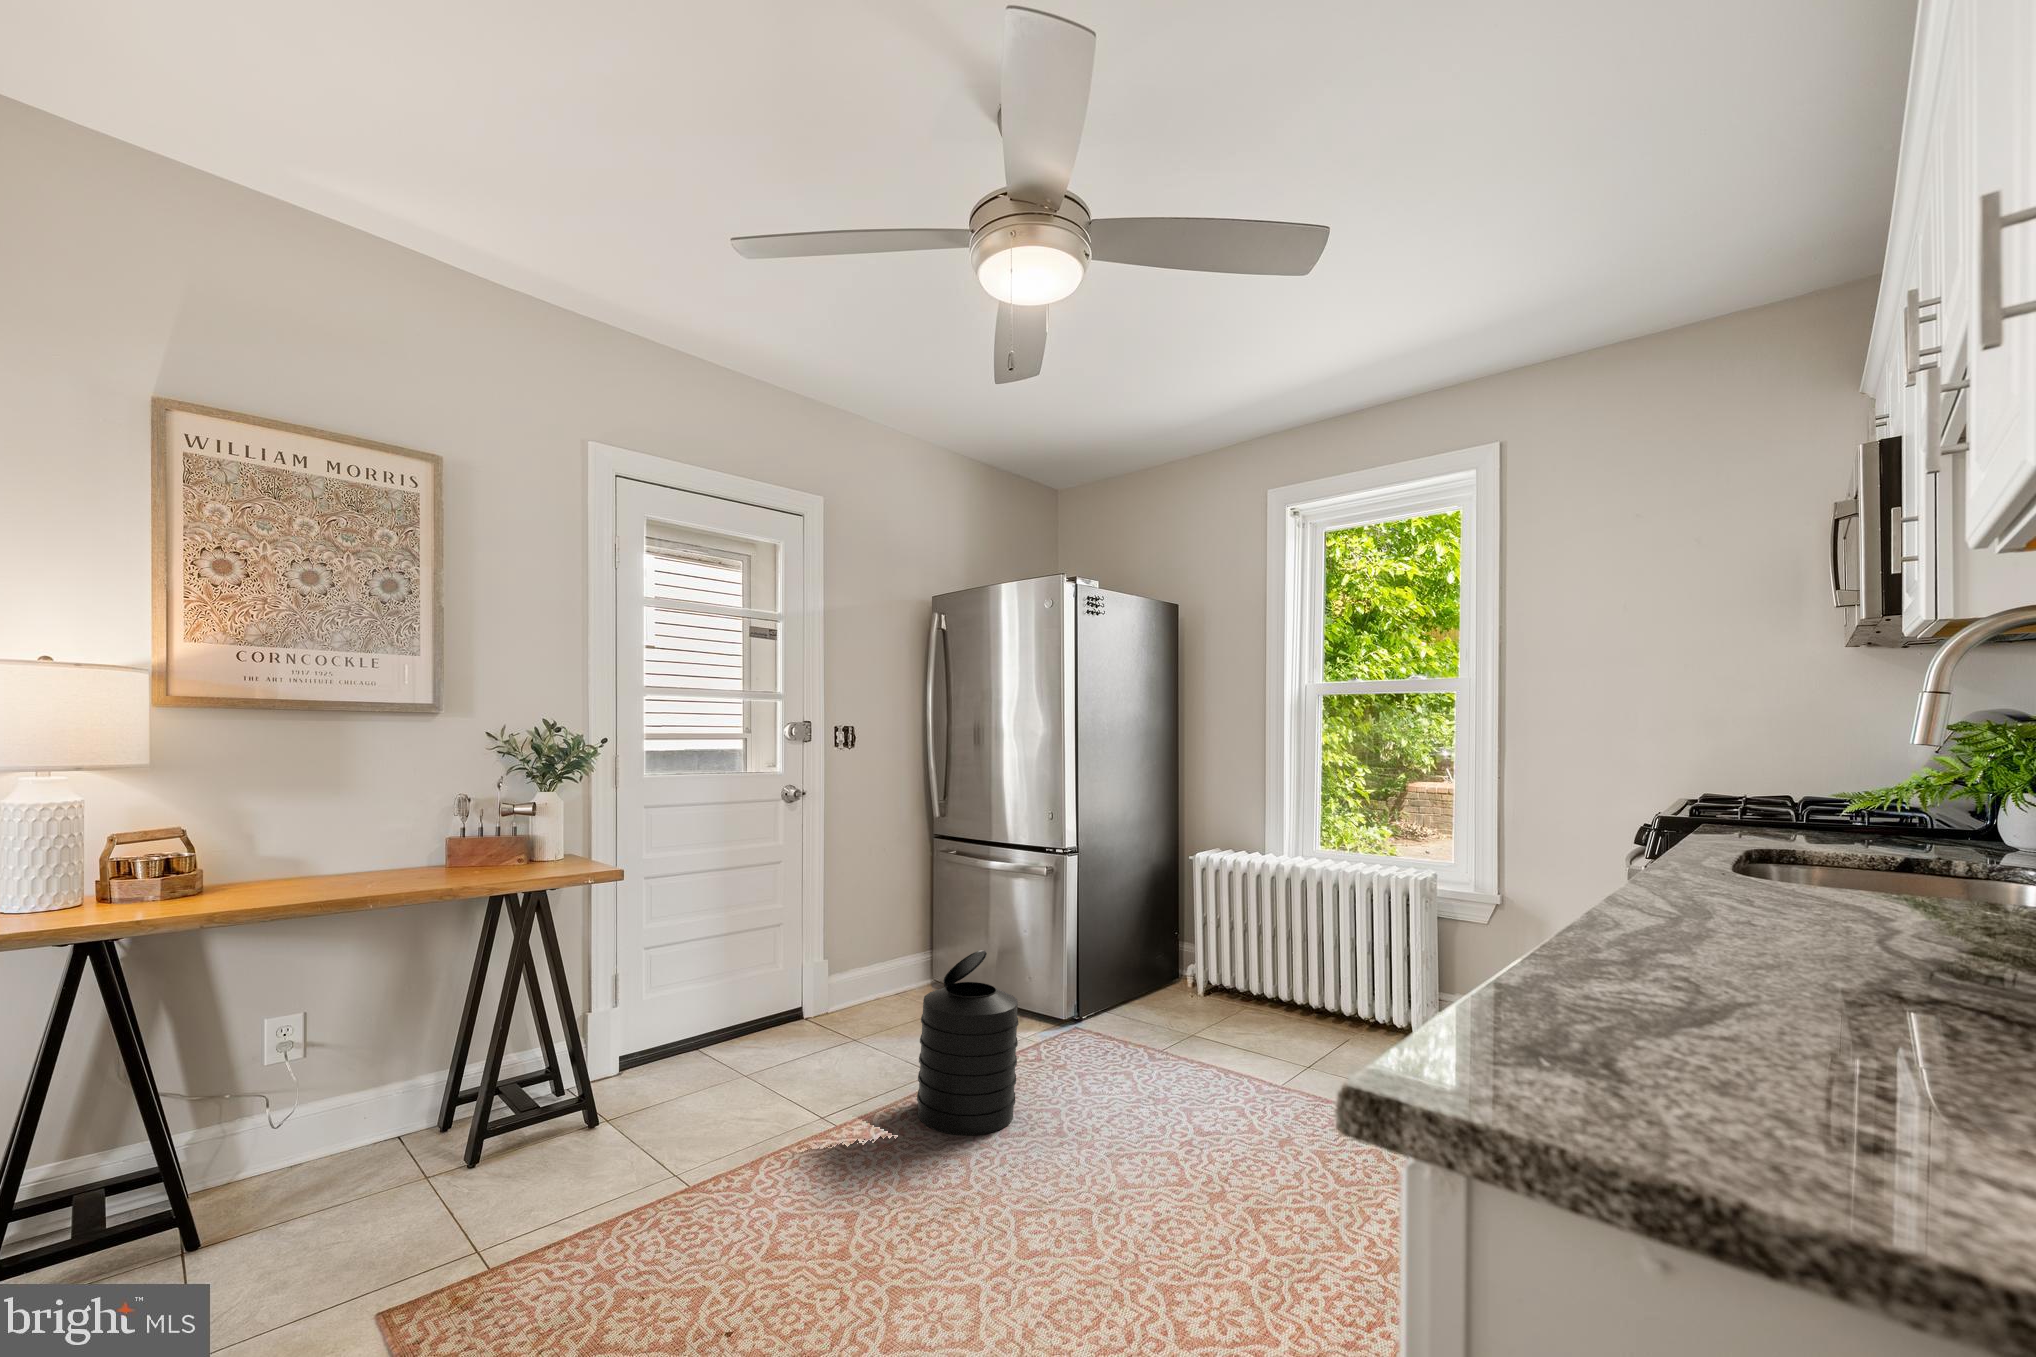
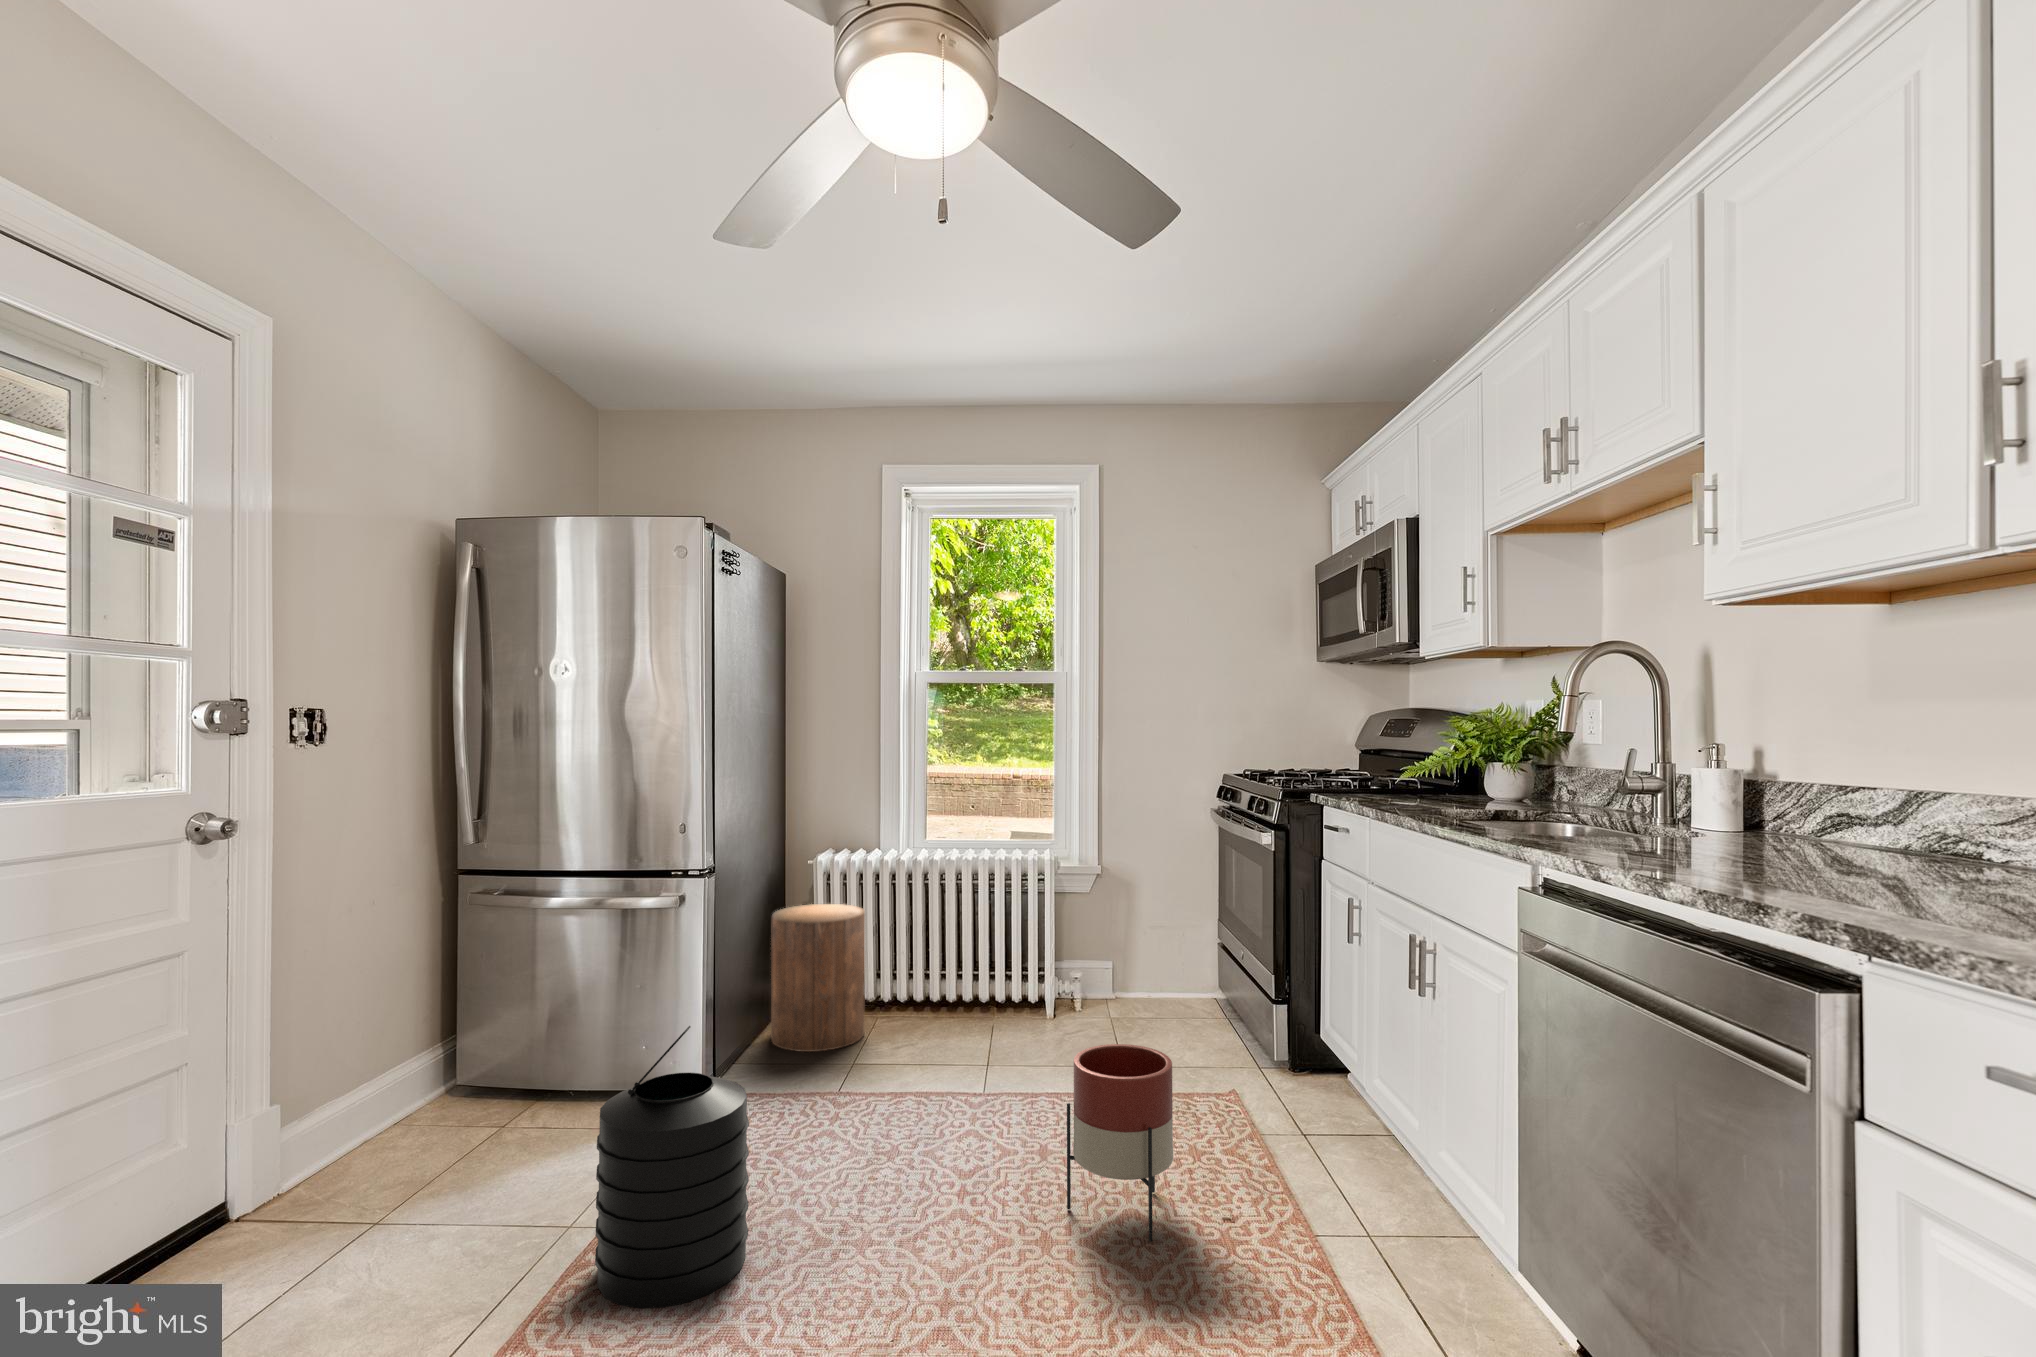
stool: none [1149,902,1228,1022] -> present [771,904,865,1052]
planter: none [1259,1046,1355,1228] -> present [1067,1044,1173,1241]

